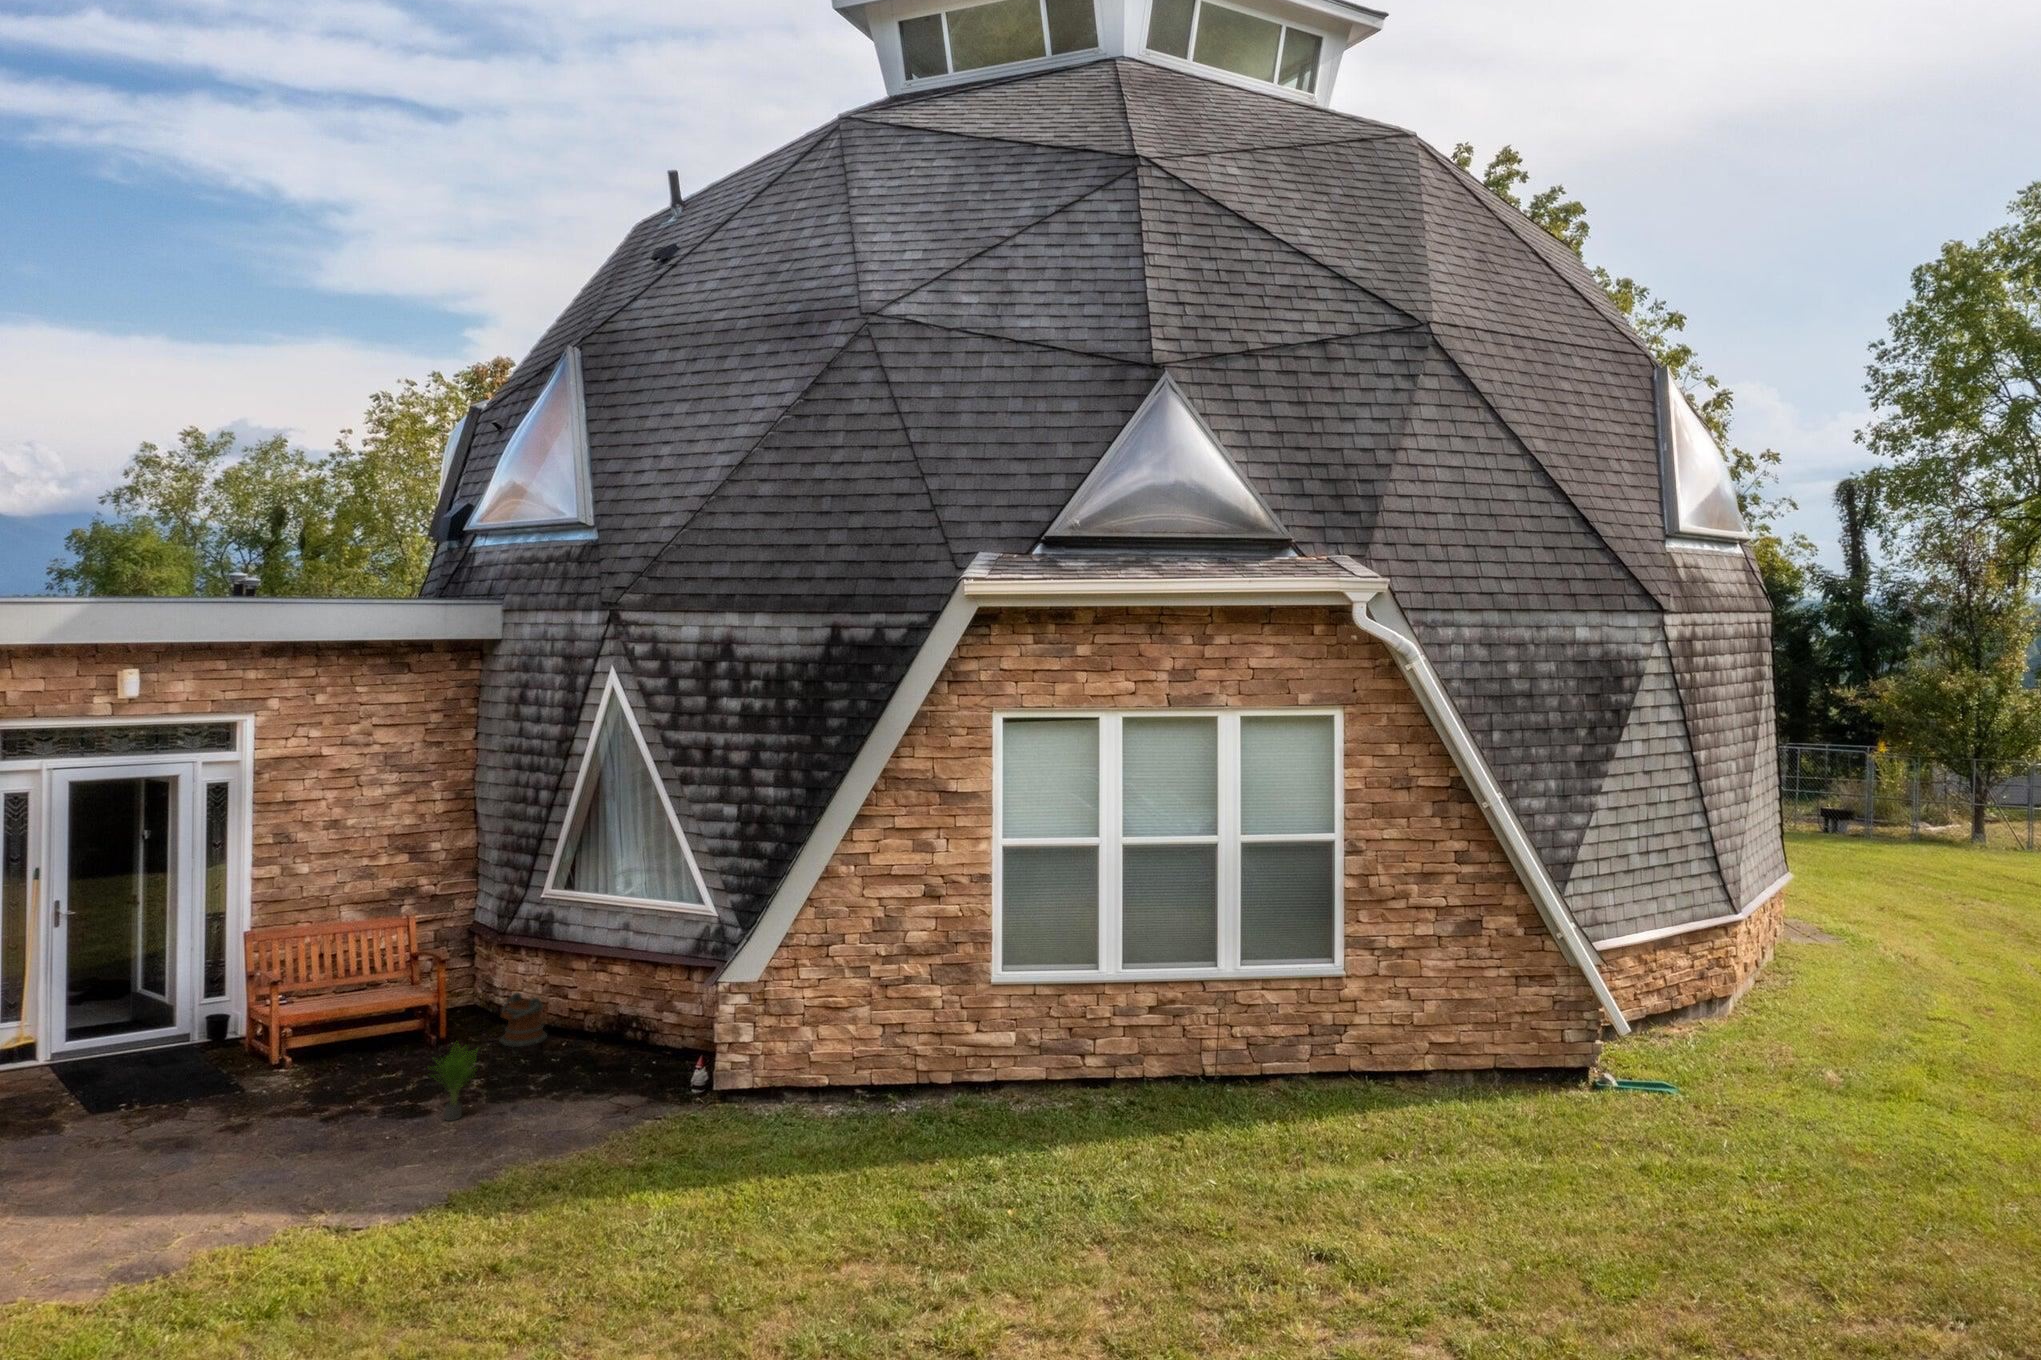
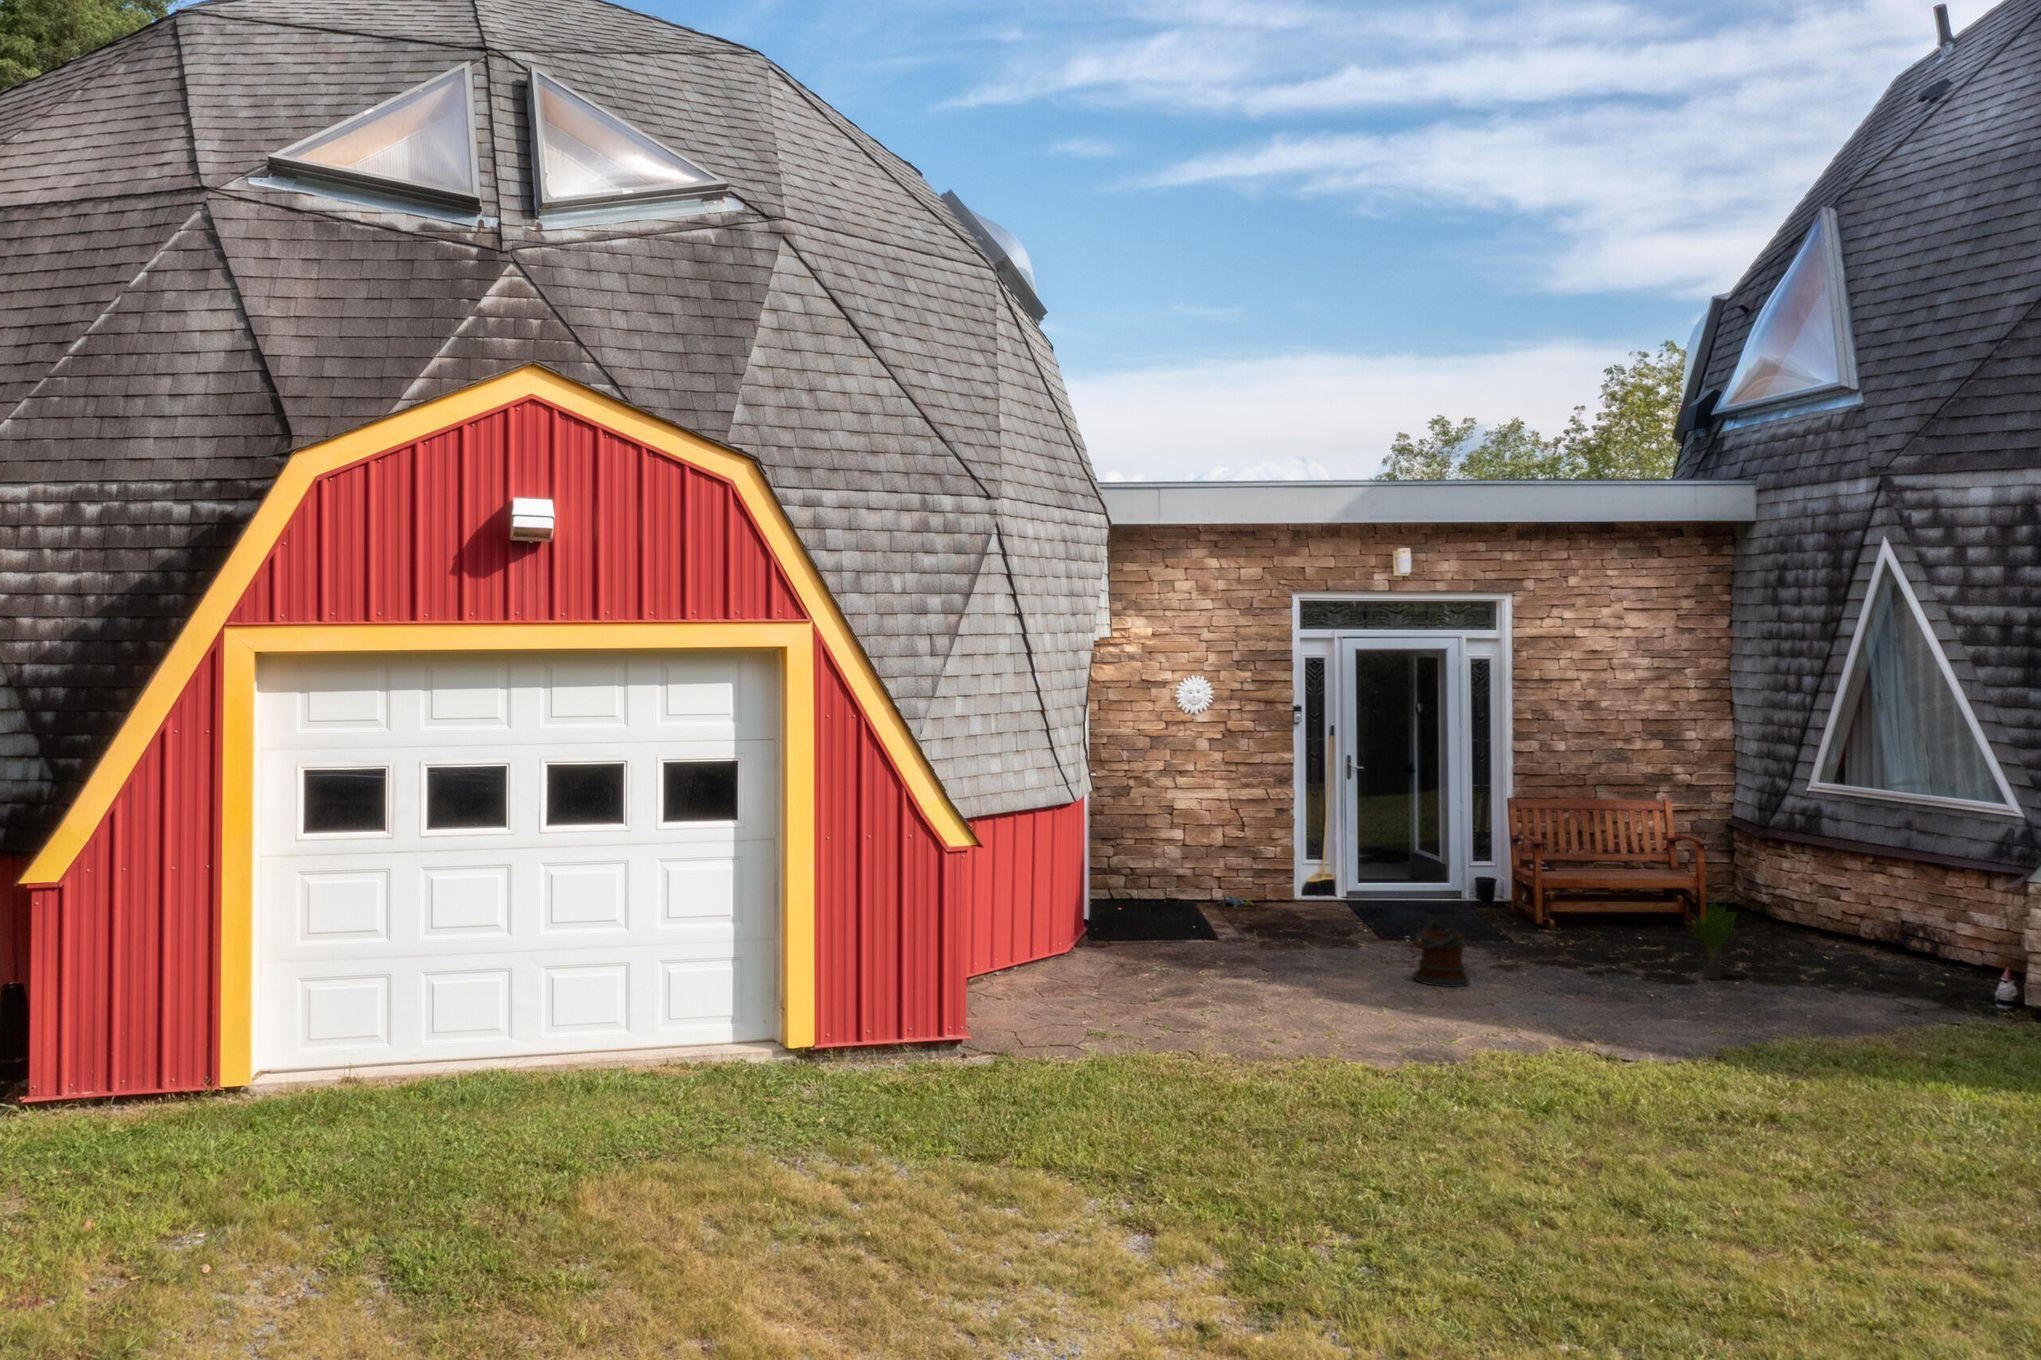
bucket: present [500,992,547,1047] -> present [1412,921,1469,987]

